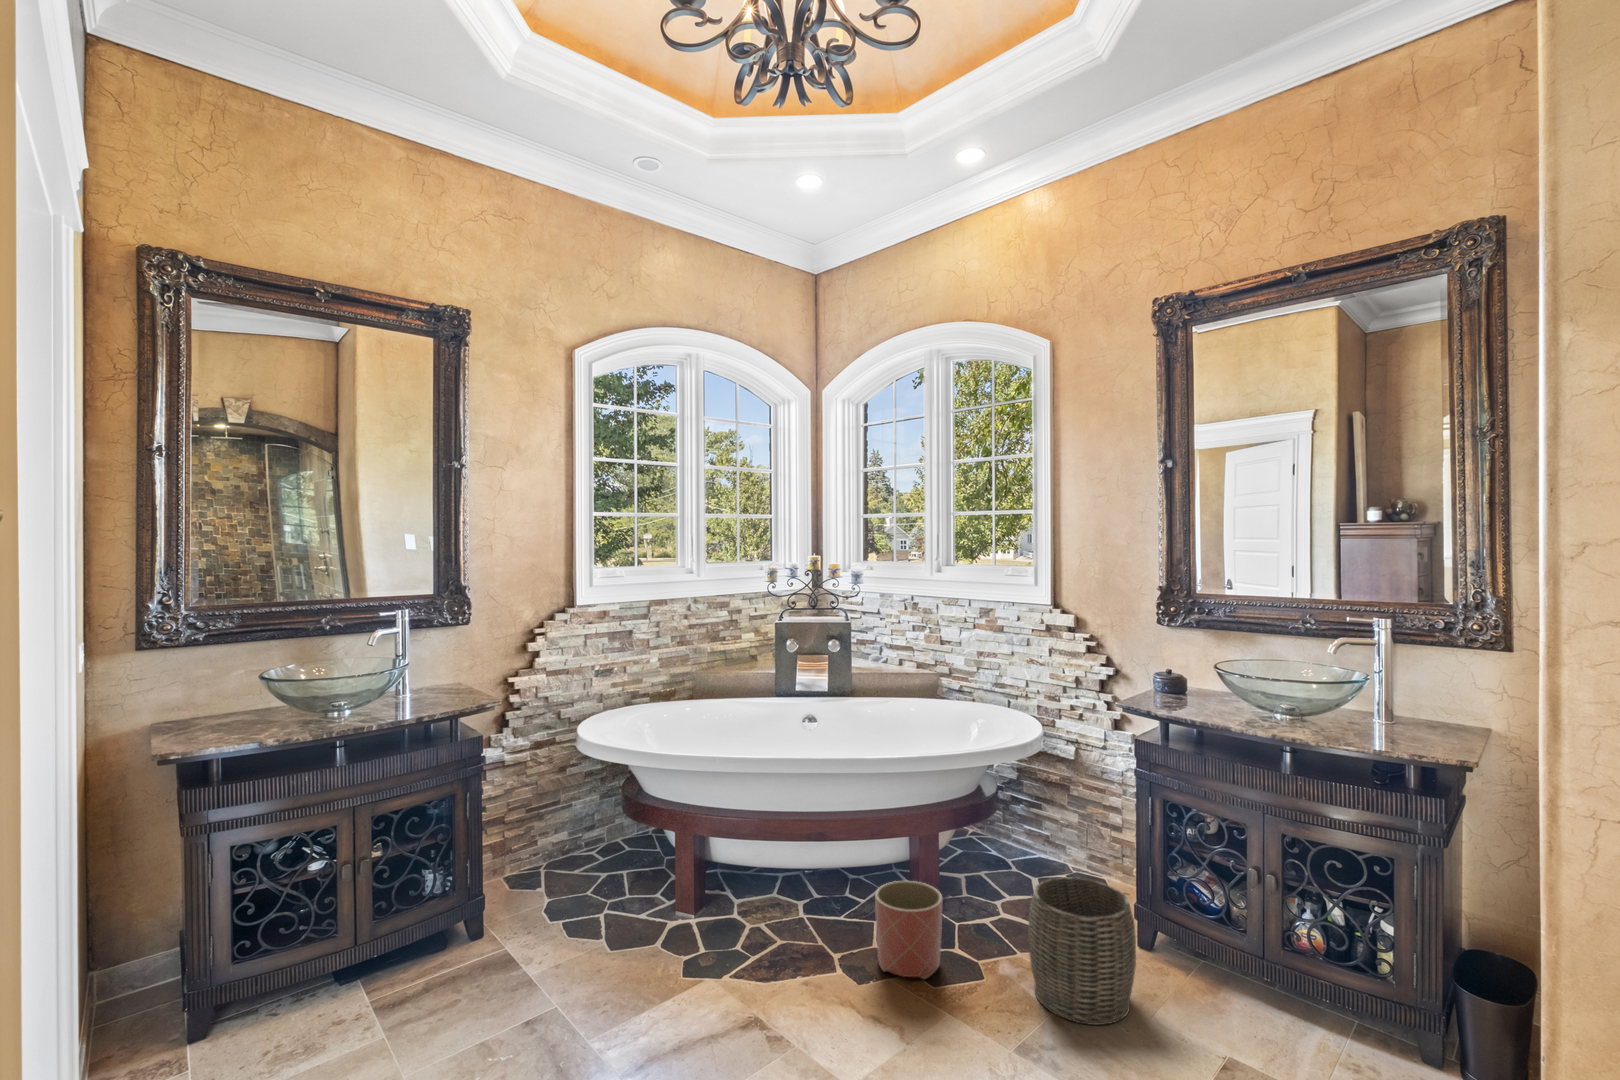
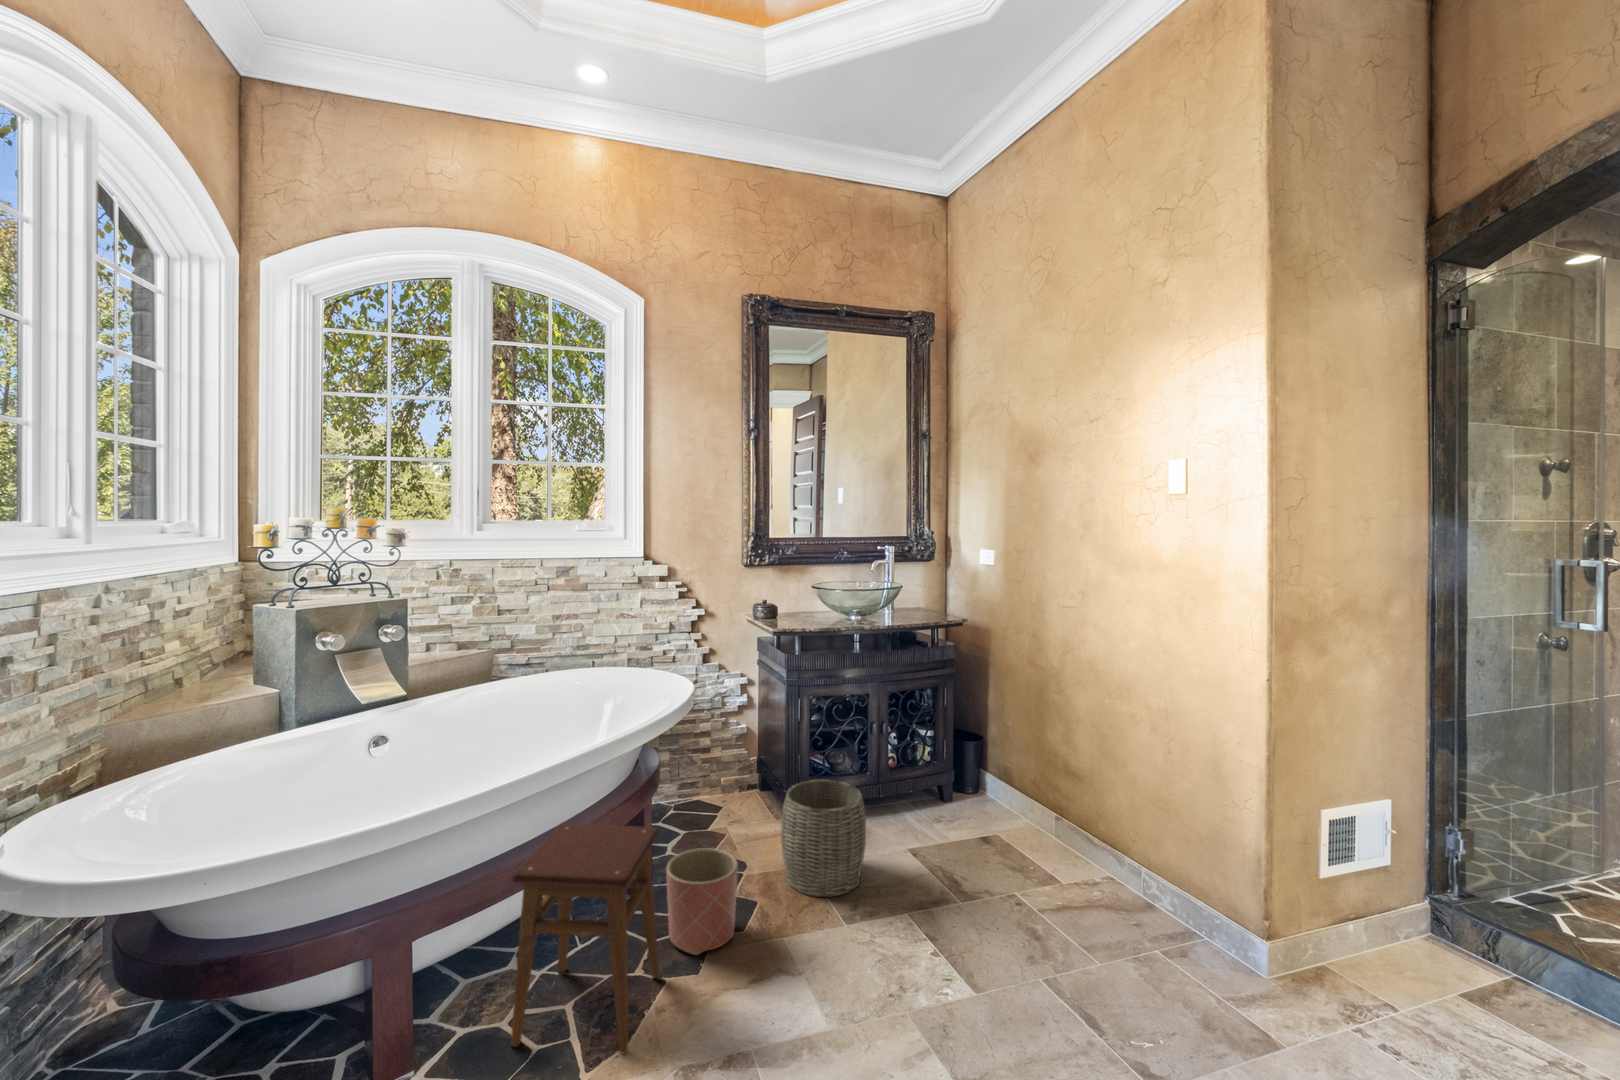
stool: none [733,805,845,983] -> present [511,823,659,1053]

